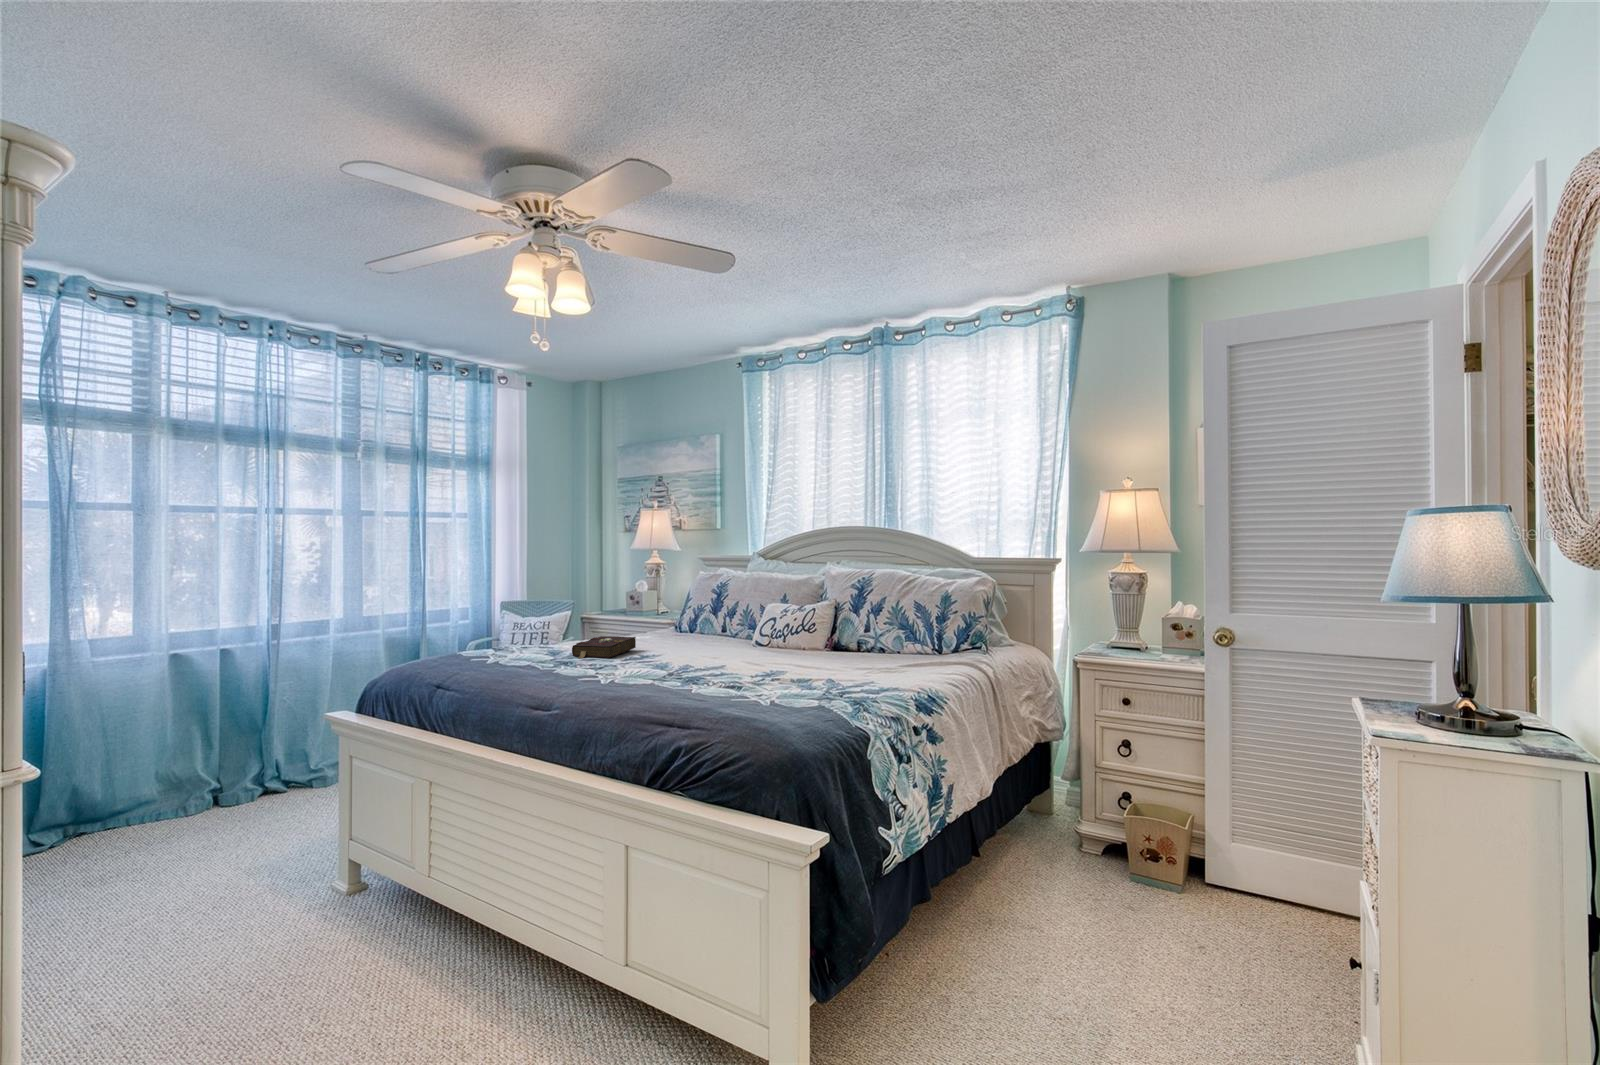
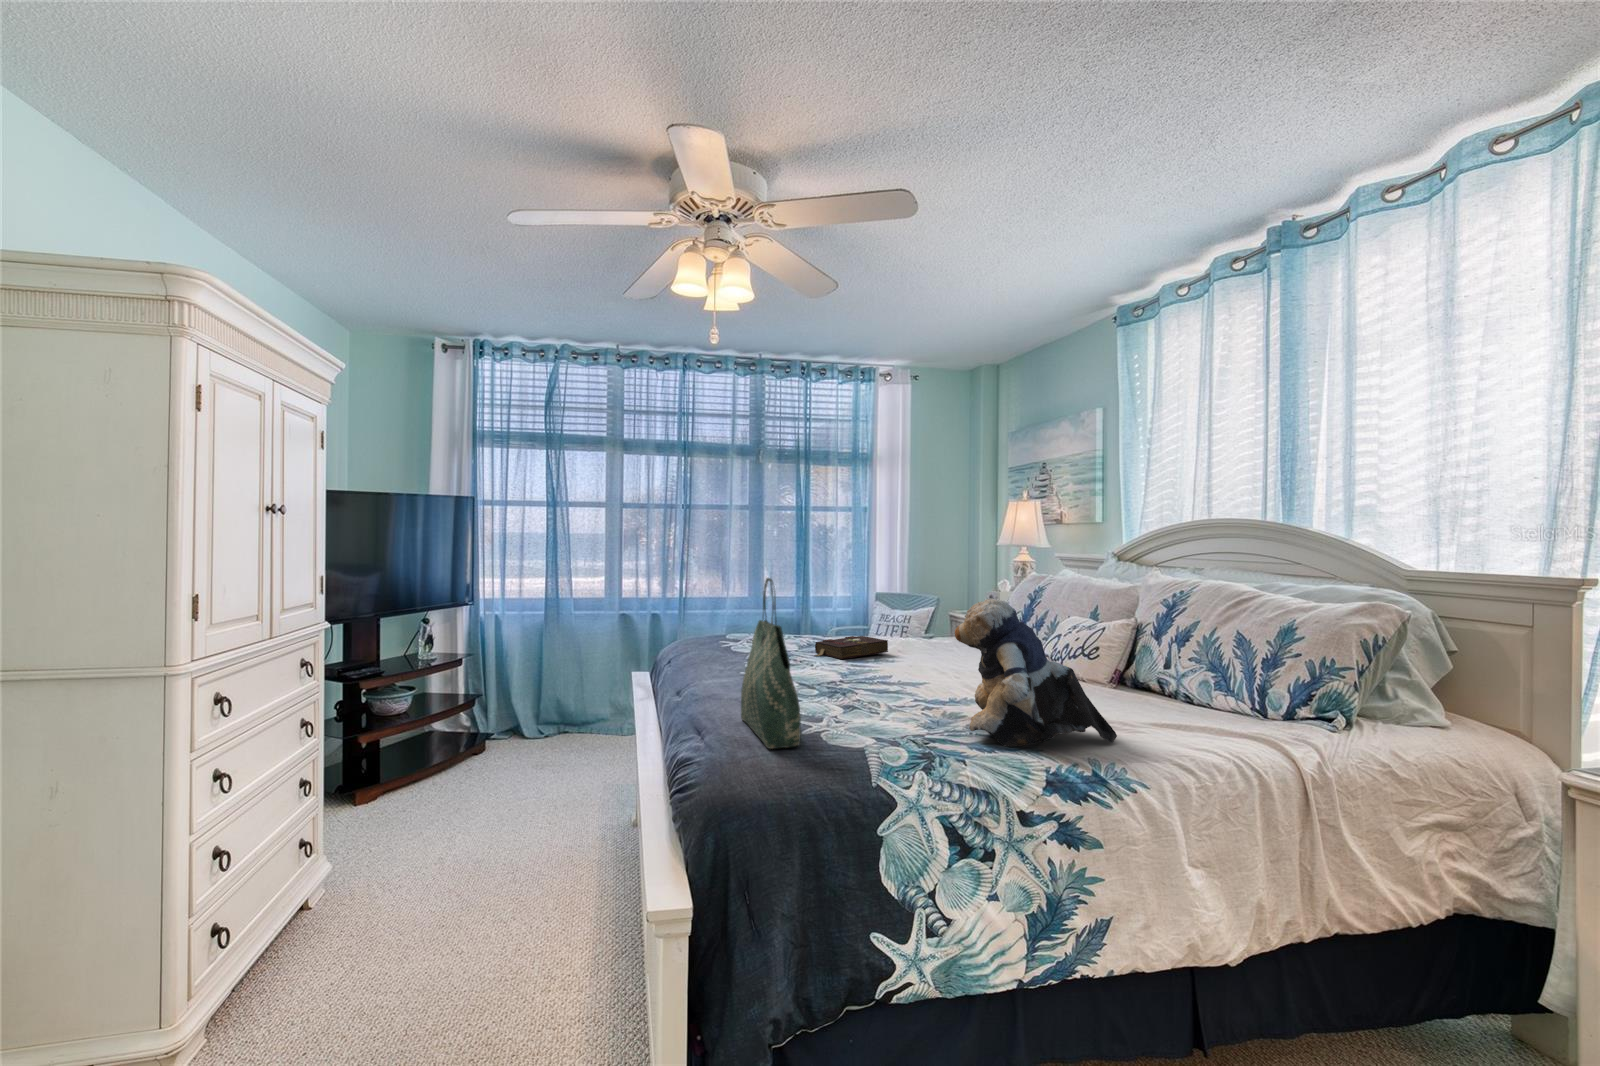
tote bag: none [667,576,768,717] -> present [741,578,801,749]
teddy bear: none [810,585,910,690] -> present [955,598,1117,746]

